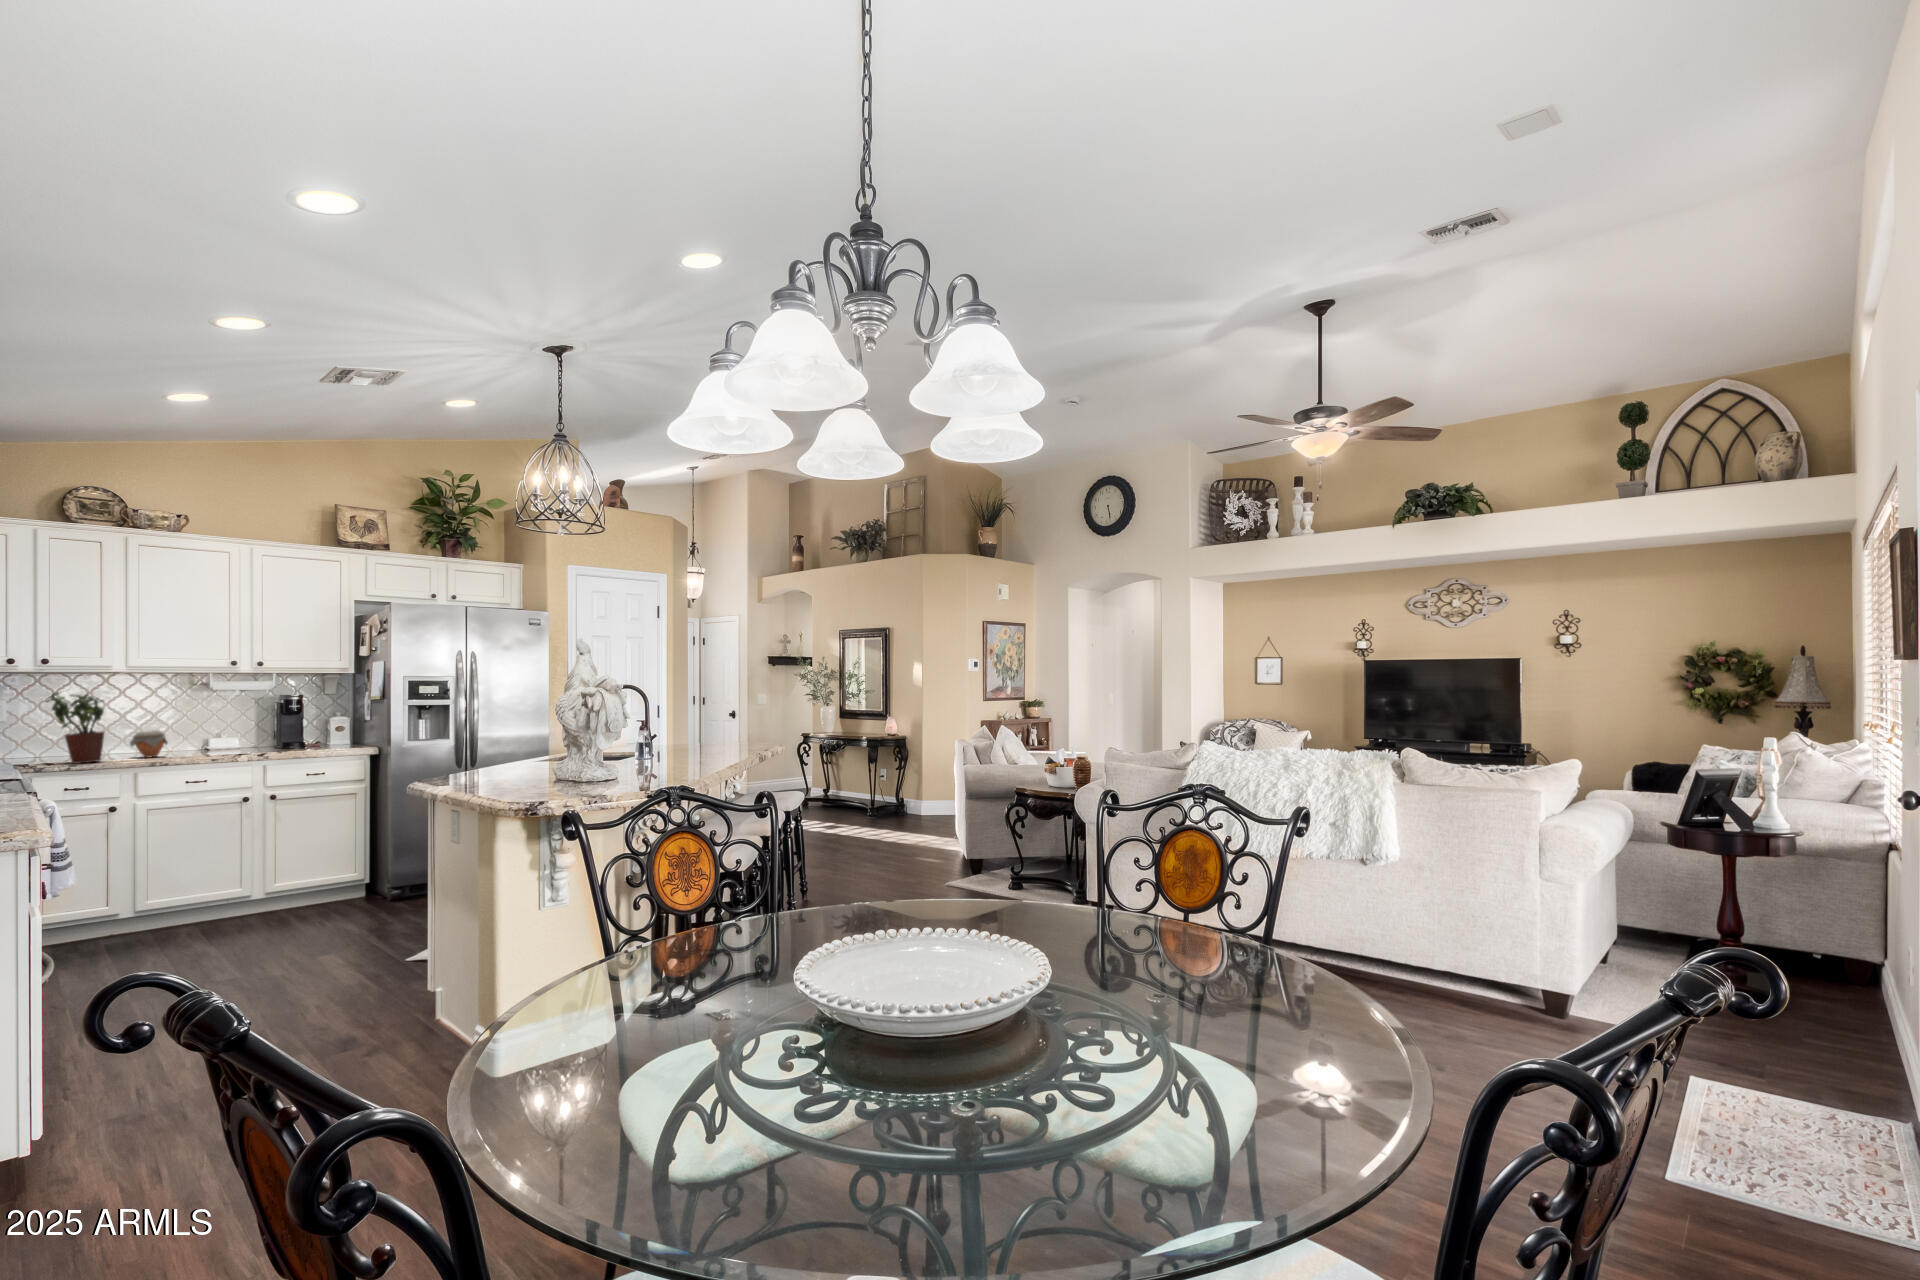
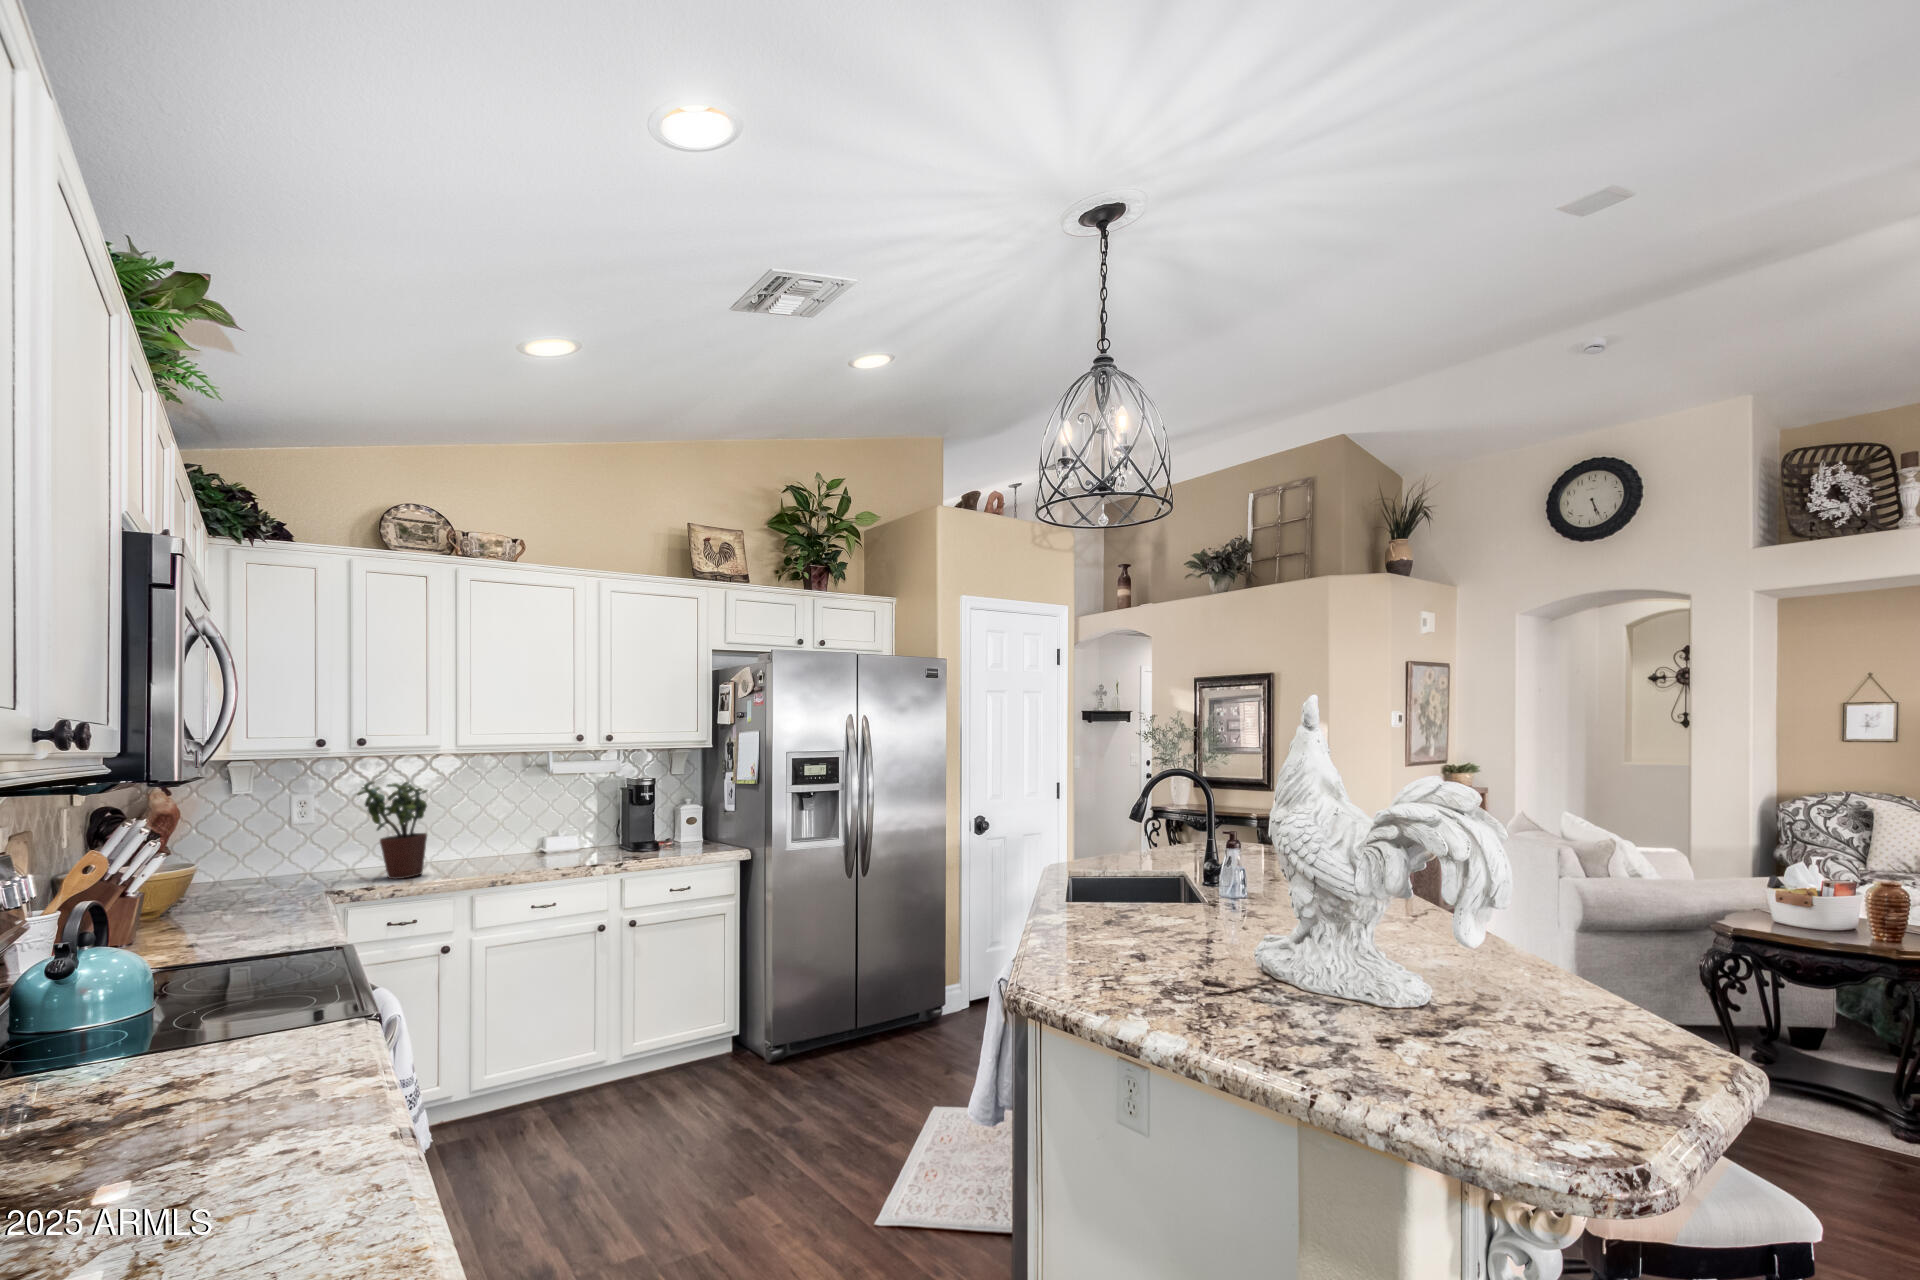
jar: present [130,730,168,758] -> none [453,827,498,865]

